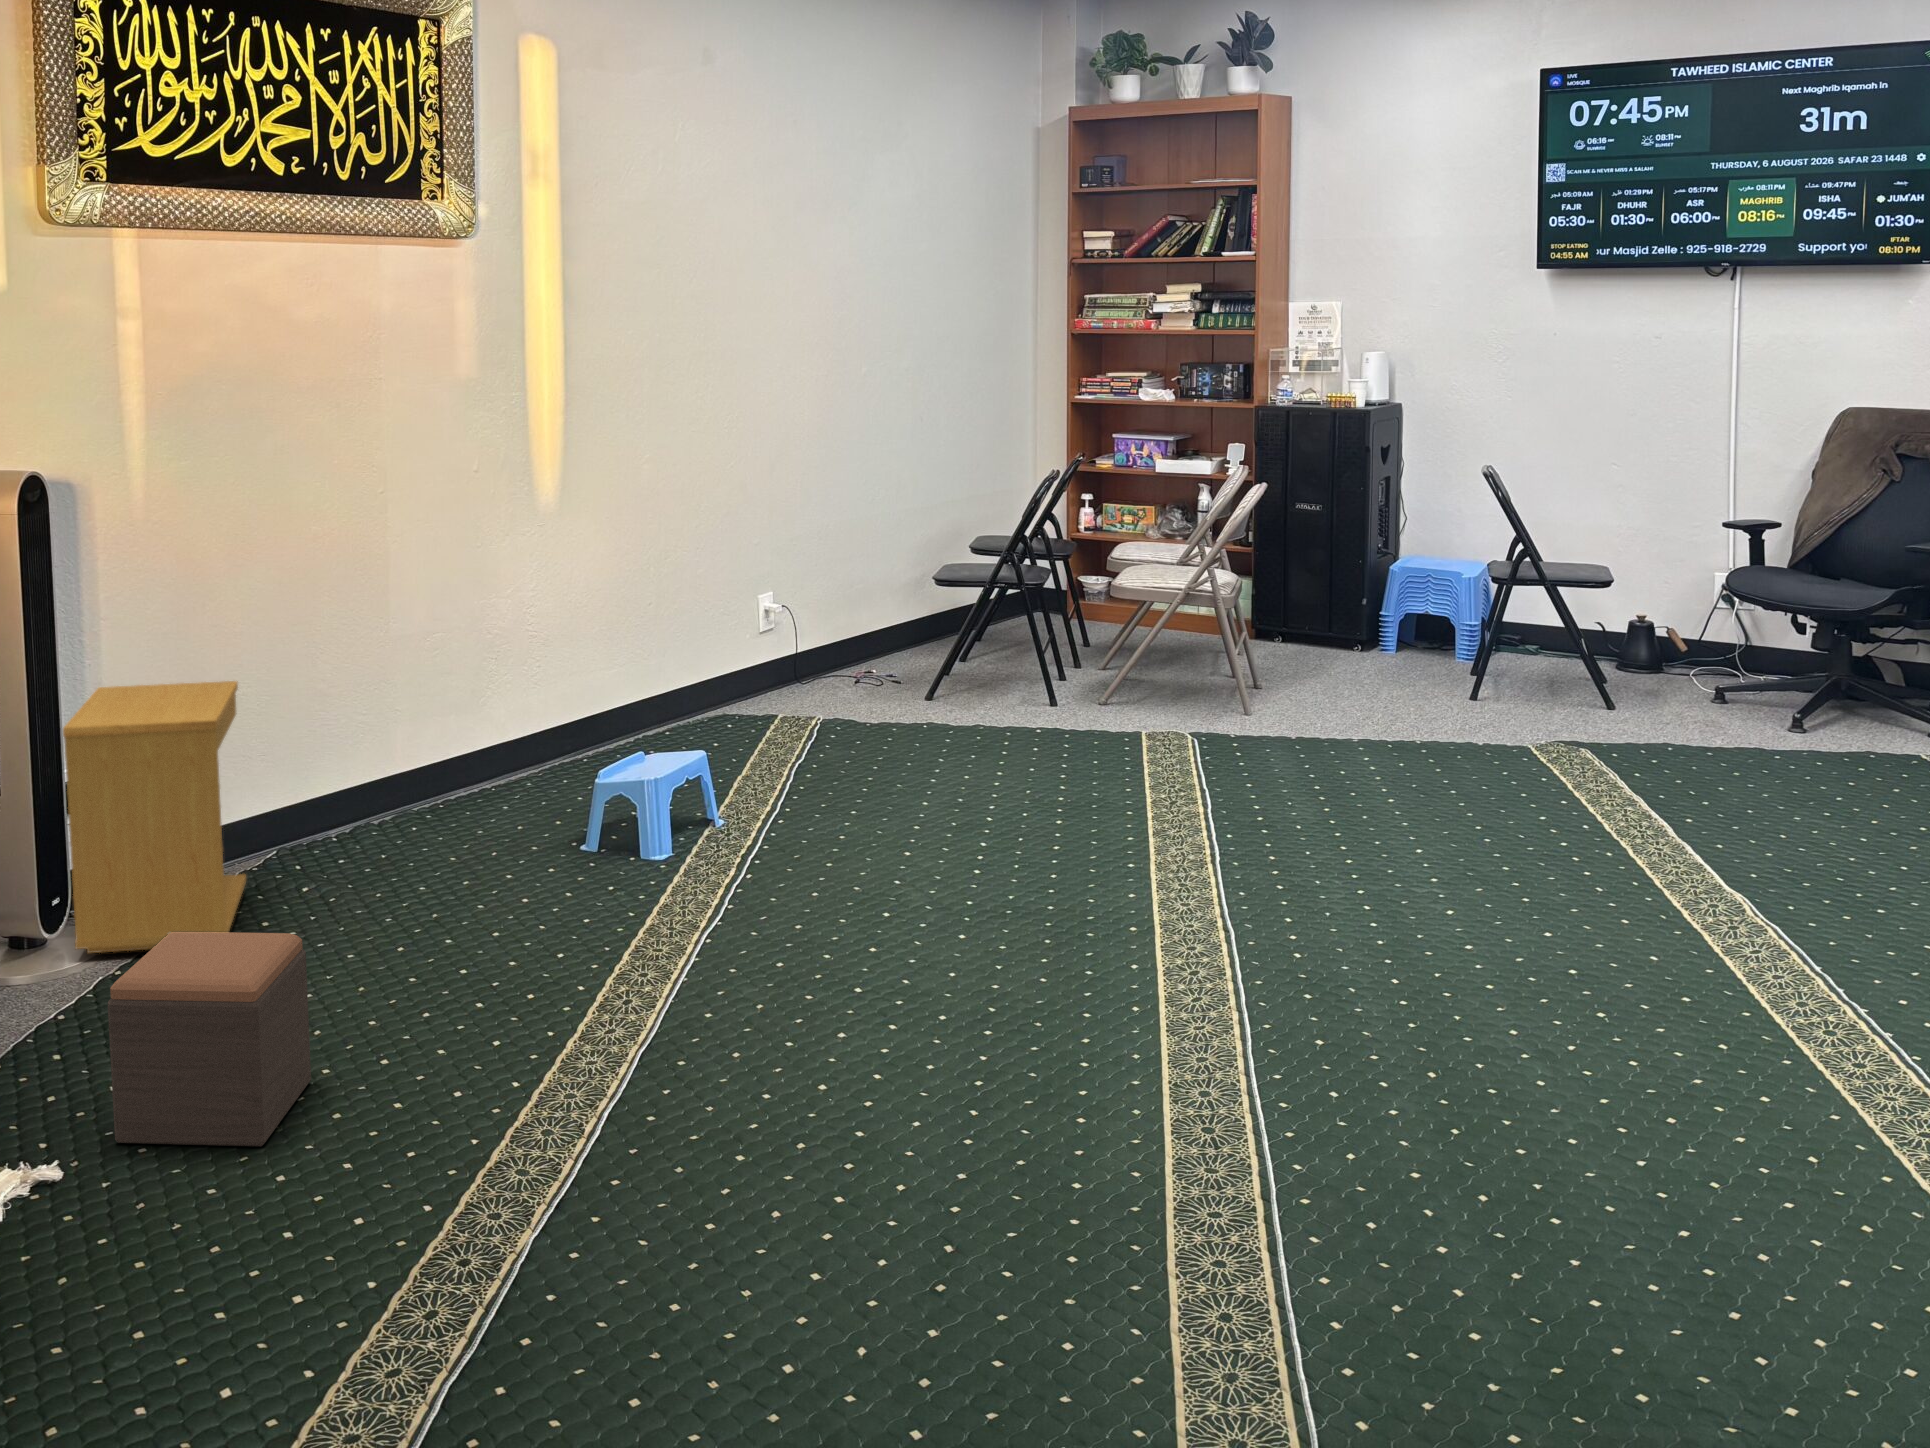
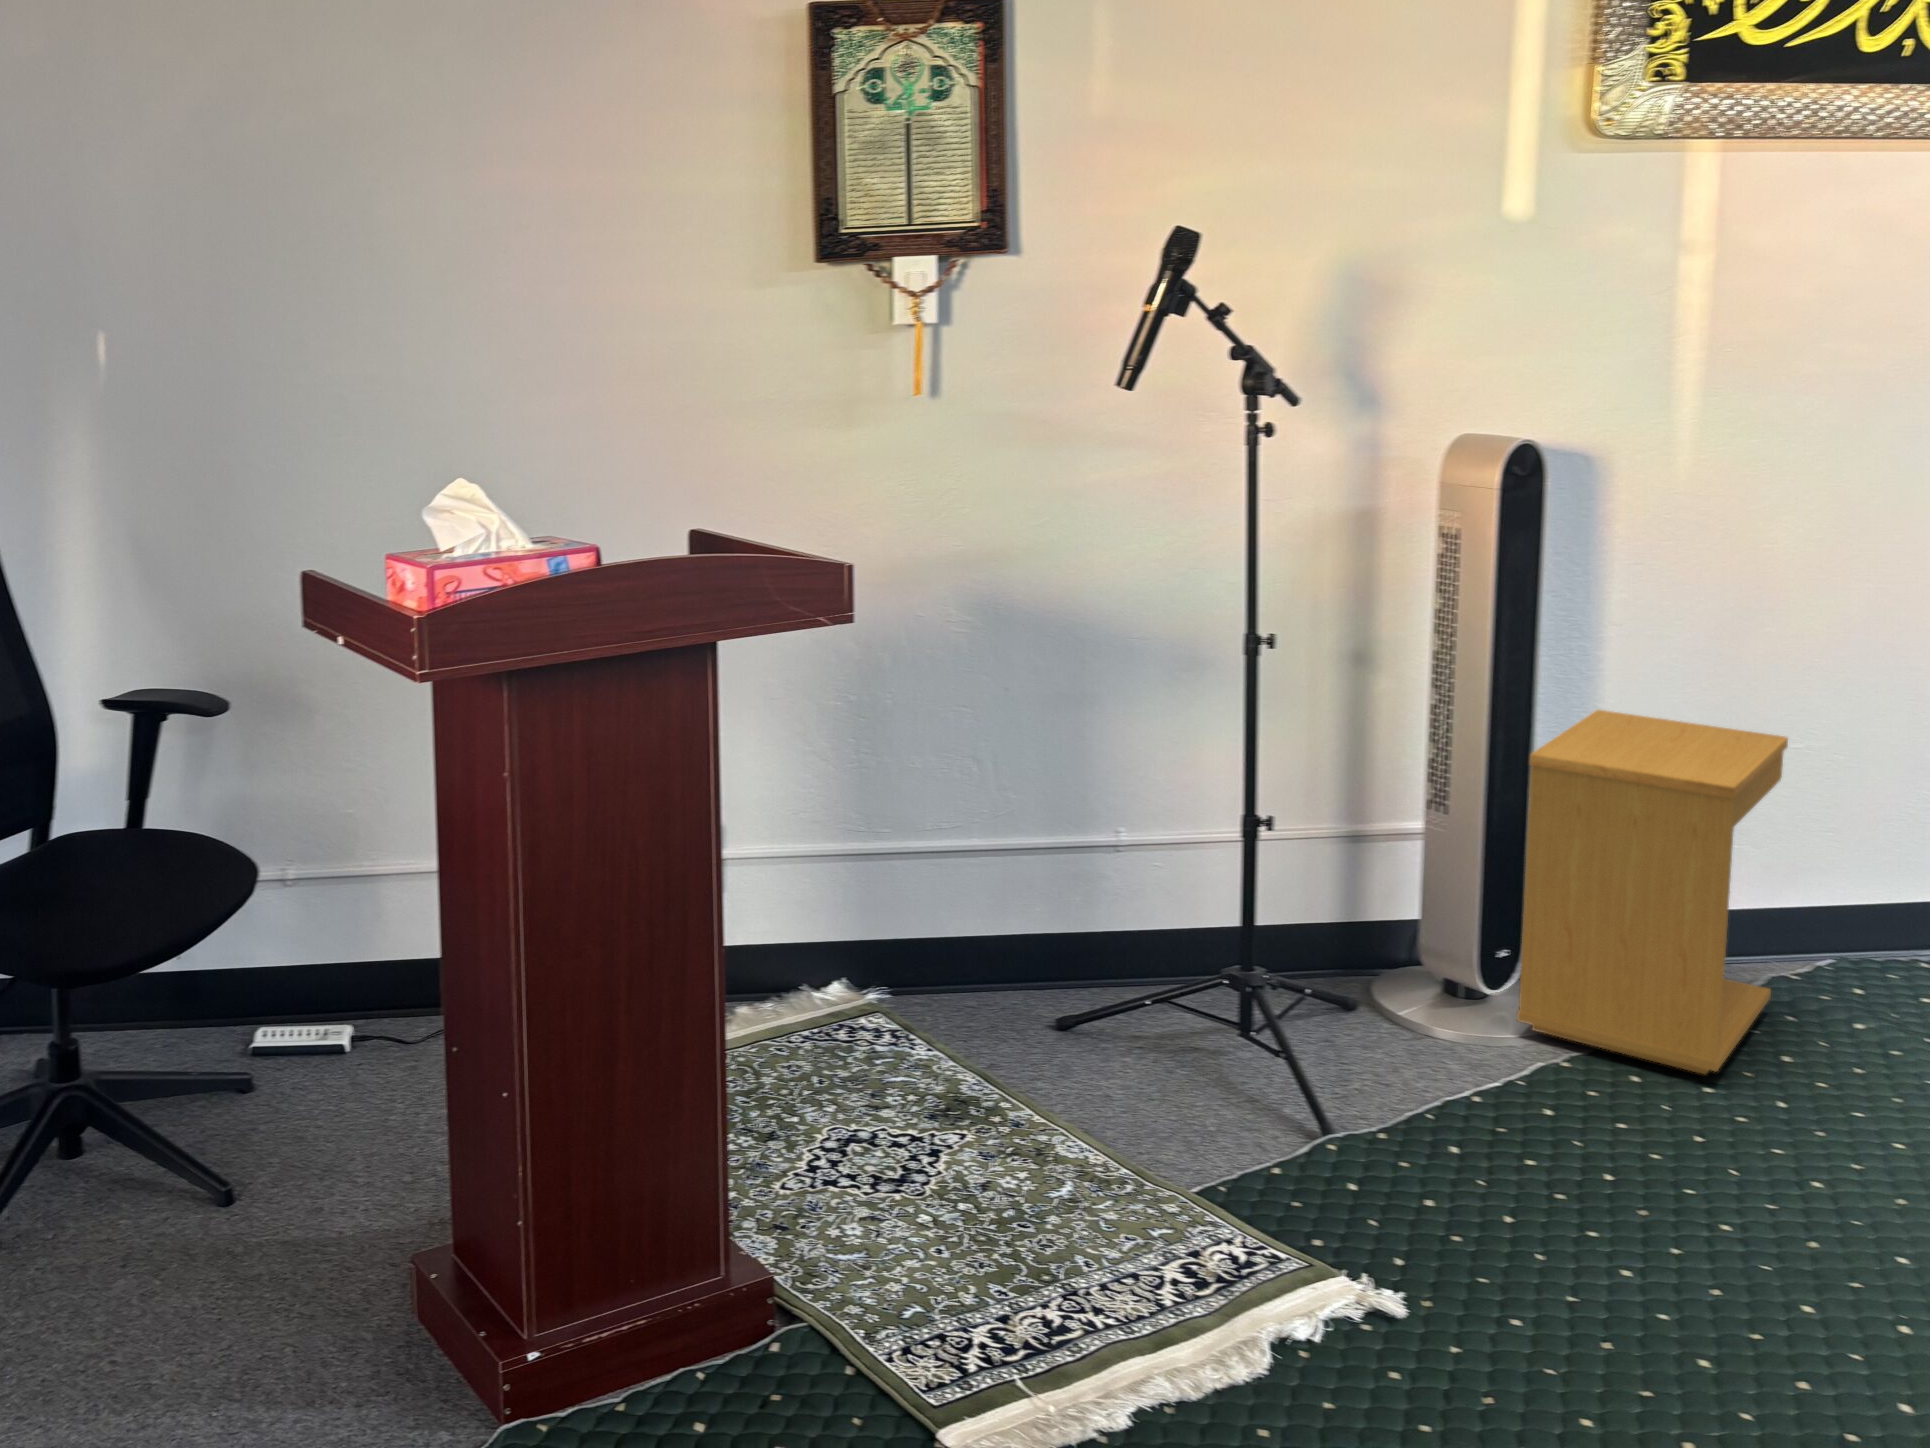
footstool: present [108,932,311,1147] -> none [1484,1059,1794,1397]

